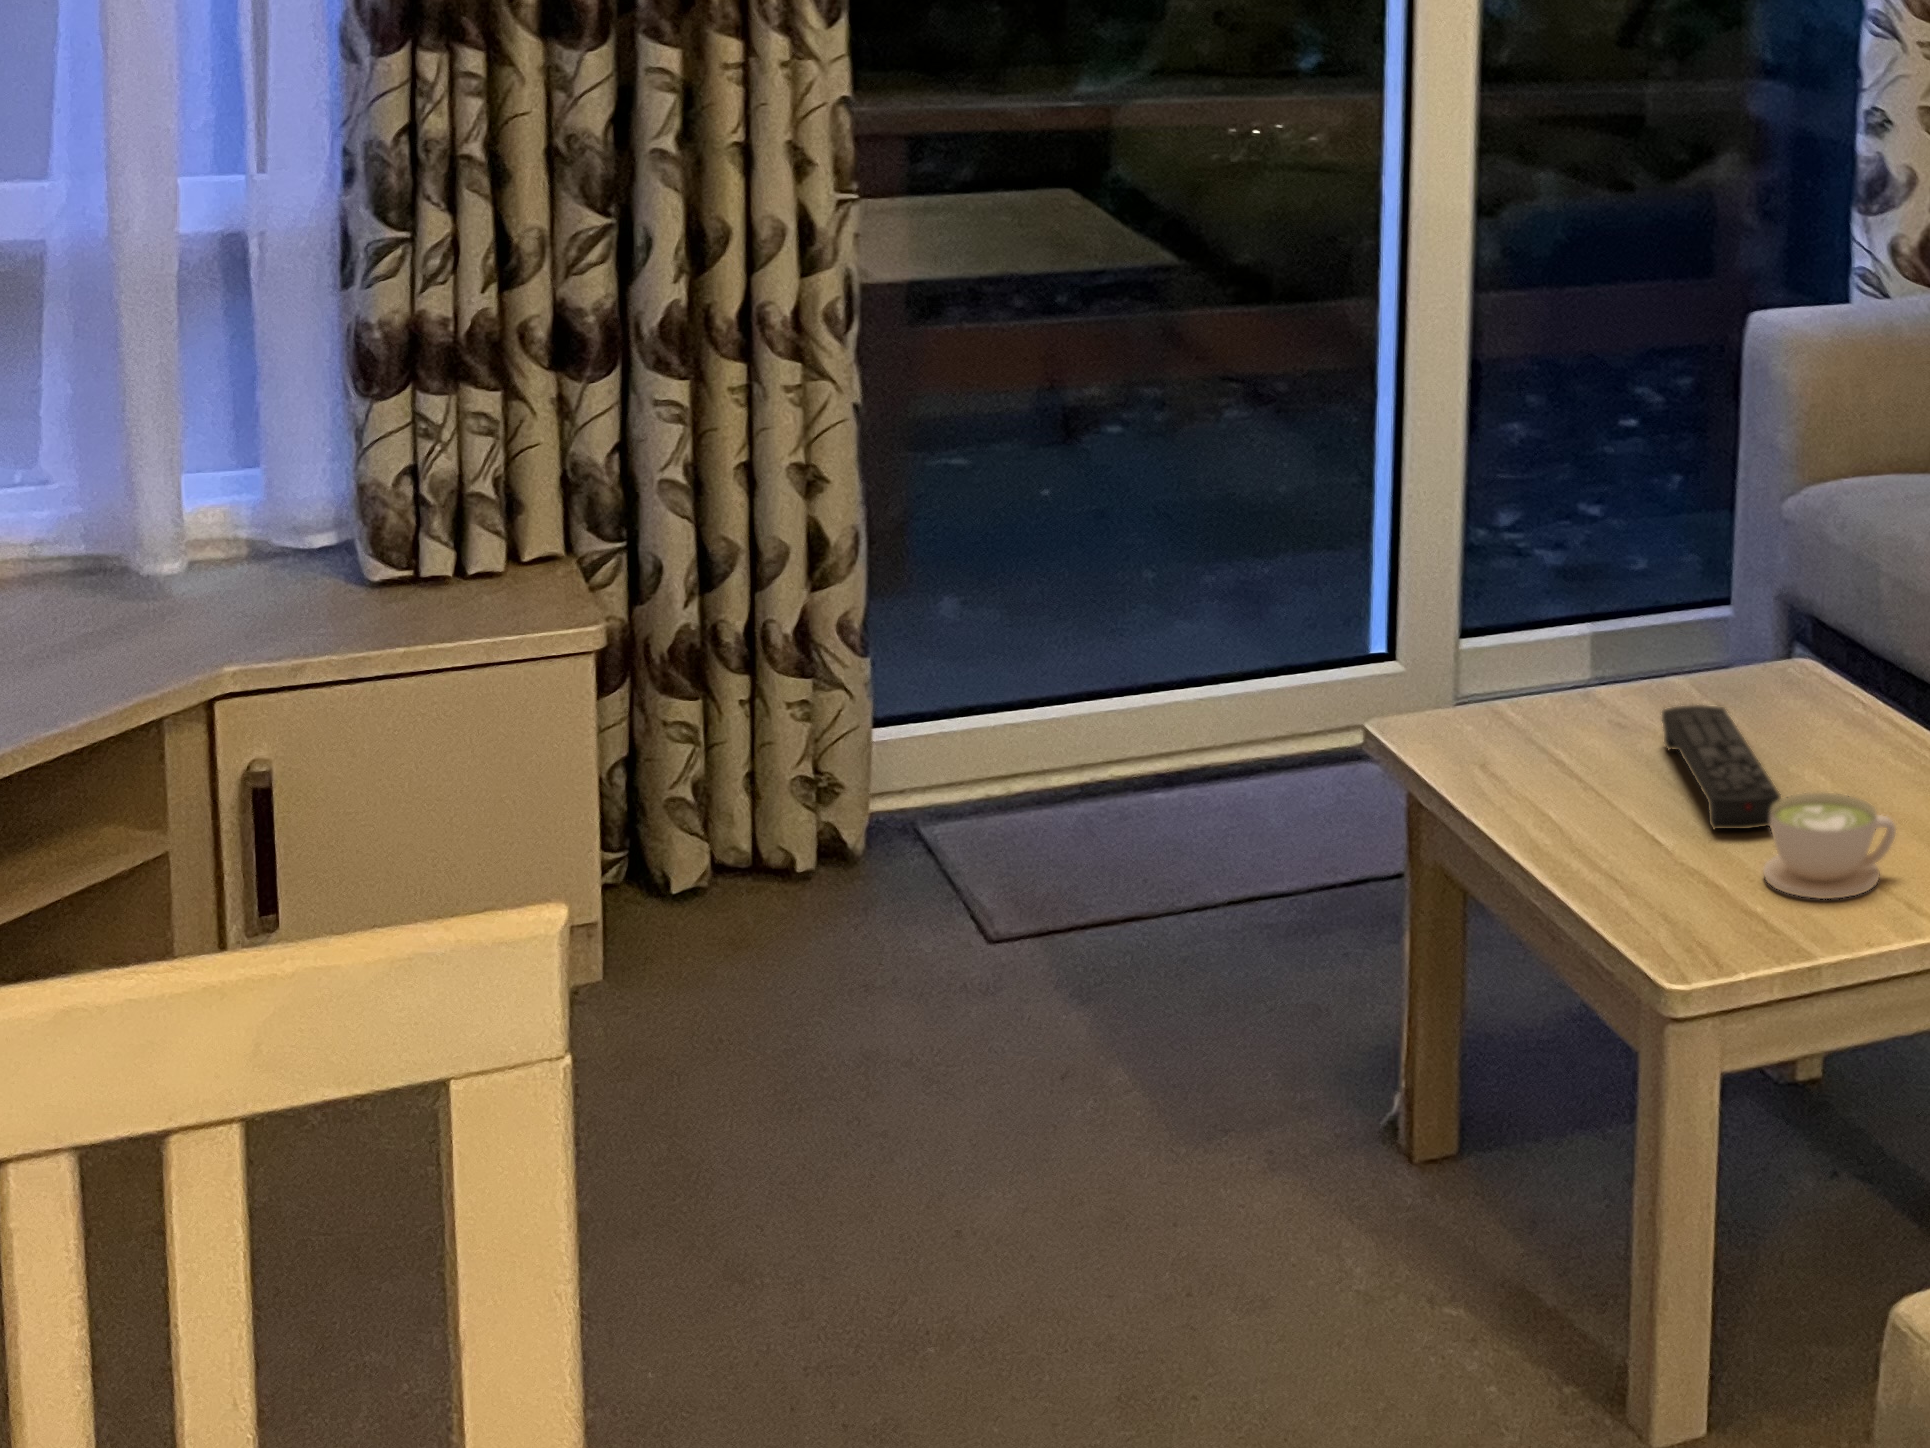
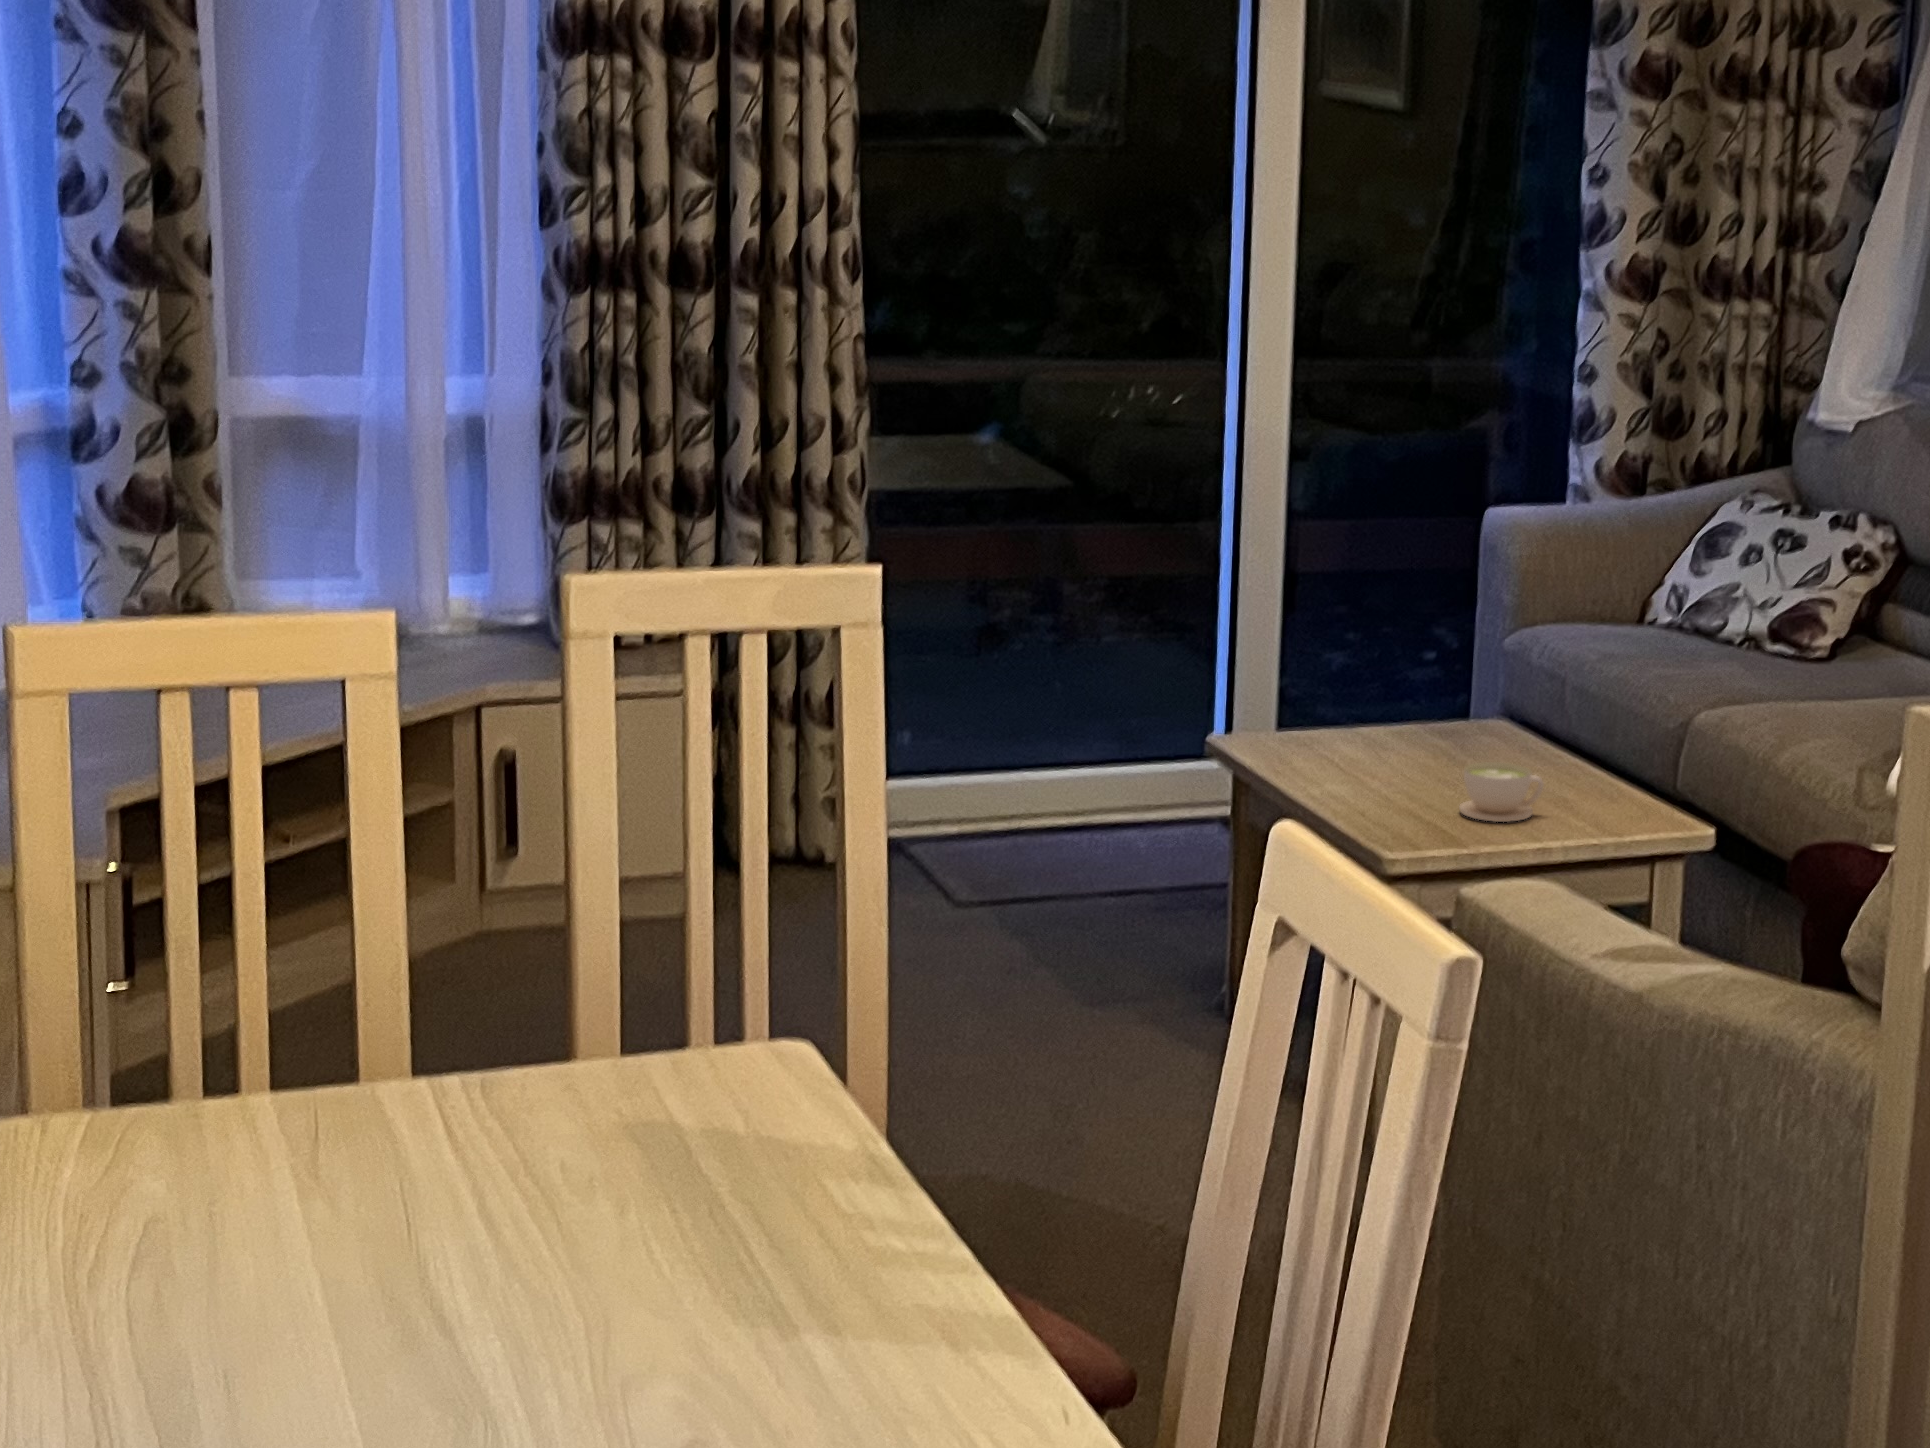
remote control: present [1662,705,1781,829] -> none [1404,728,1474,791]

